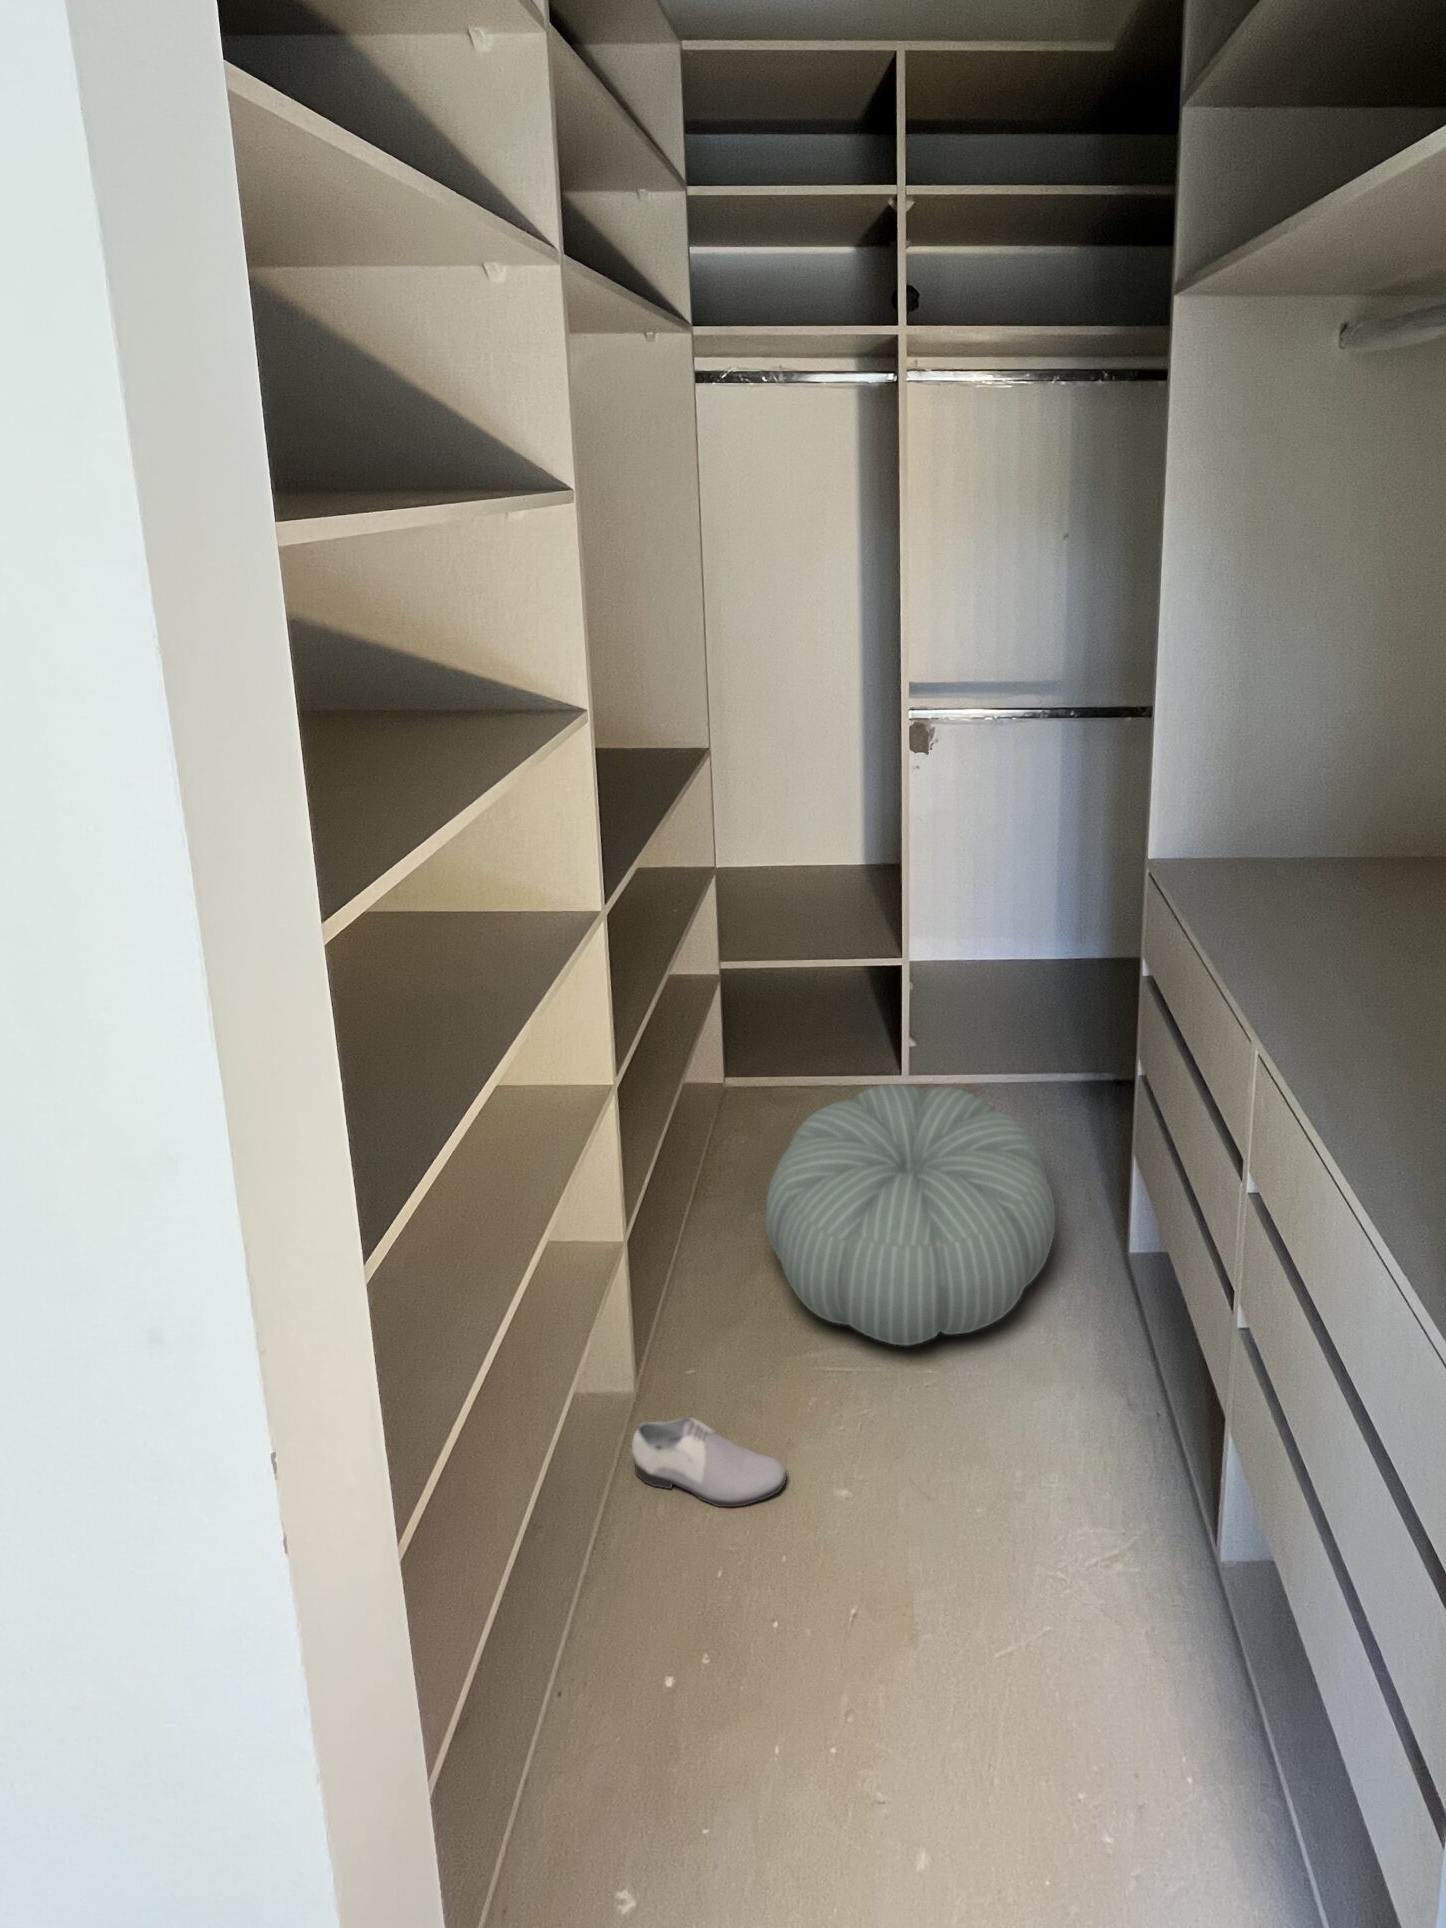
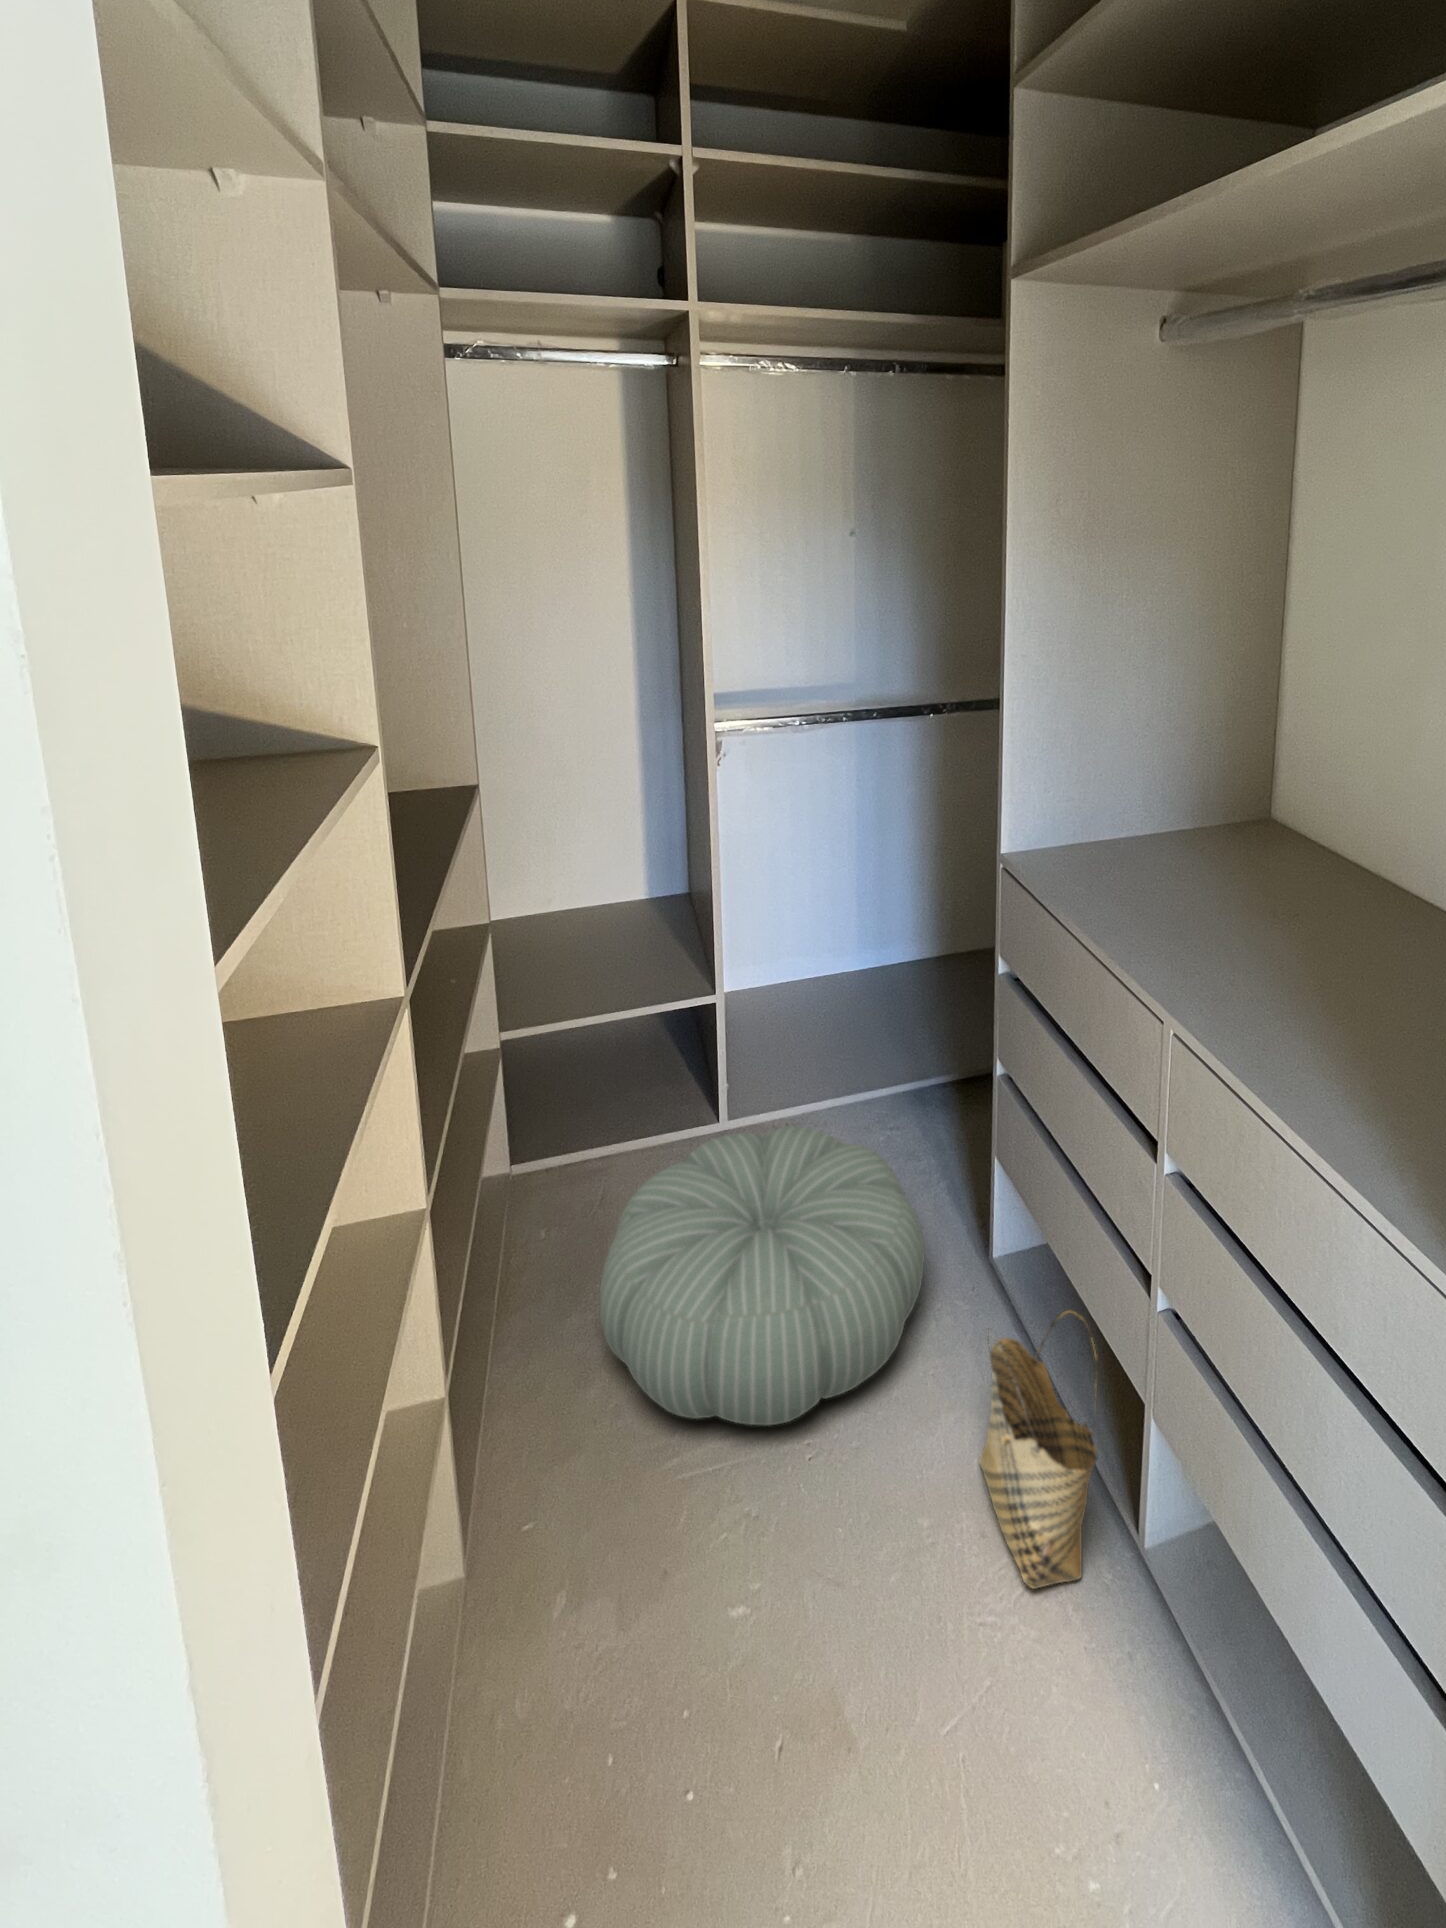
woven basket: none [1075,1301,1181,1557] -> present [979,1309,1097,1589]
shoe: present [632,1417,787,1507] -> none [474,1579,673,1679]

